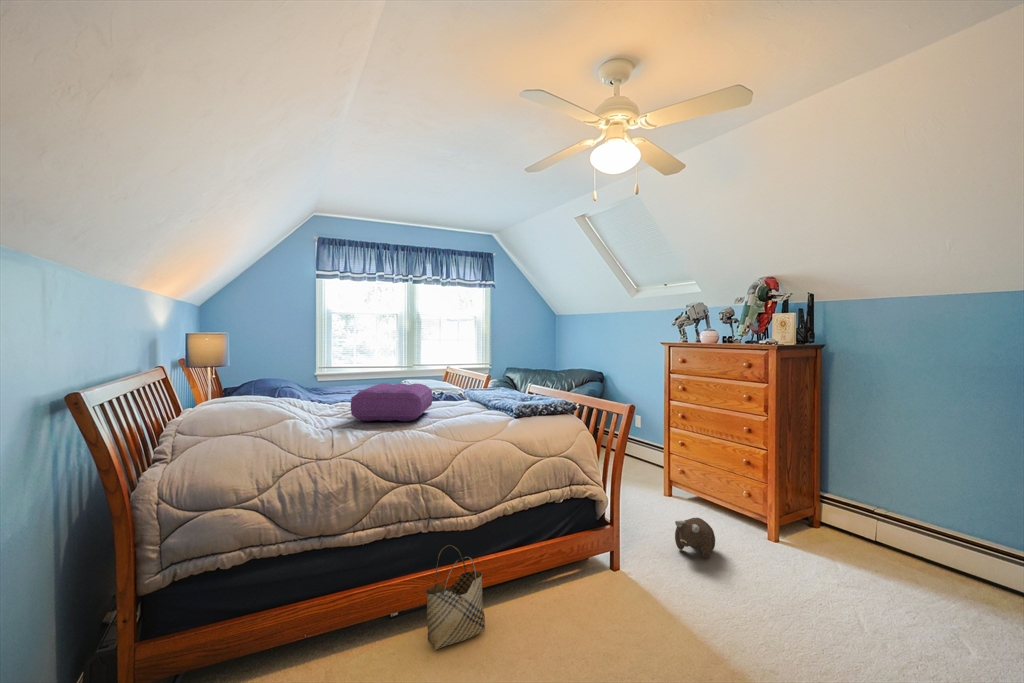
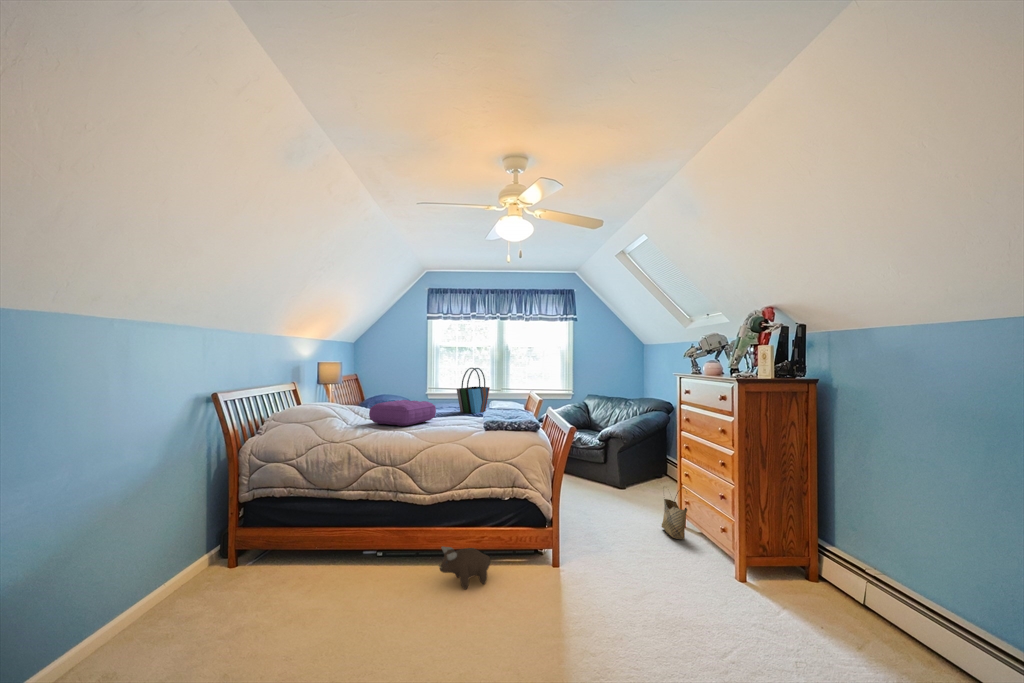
tote bag: none [422,338,450,397] -> present [457,368,490,414]
plush toy: present [675,518,715,559] -> present [438,547,491,589]
woven basket: present [426,545,485,650] -> present [662,487,687,539]

